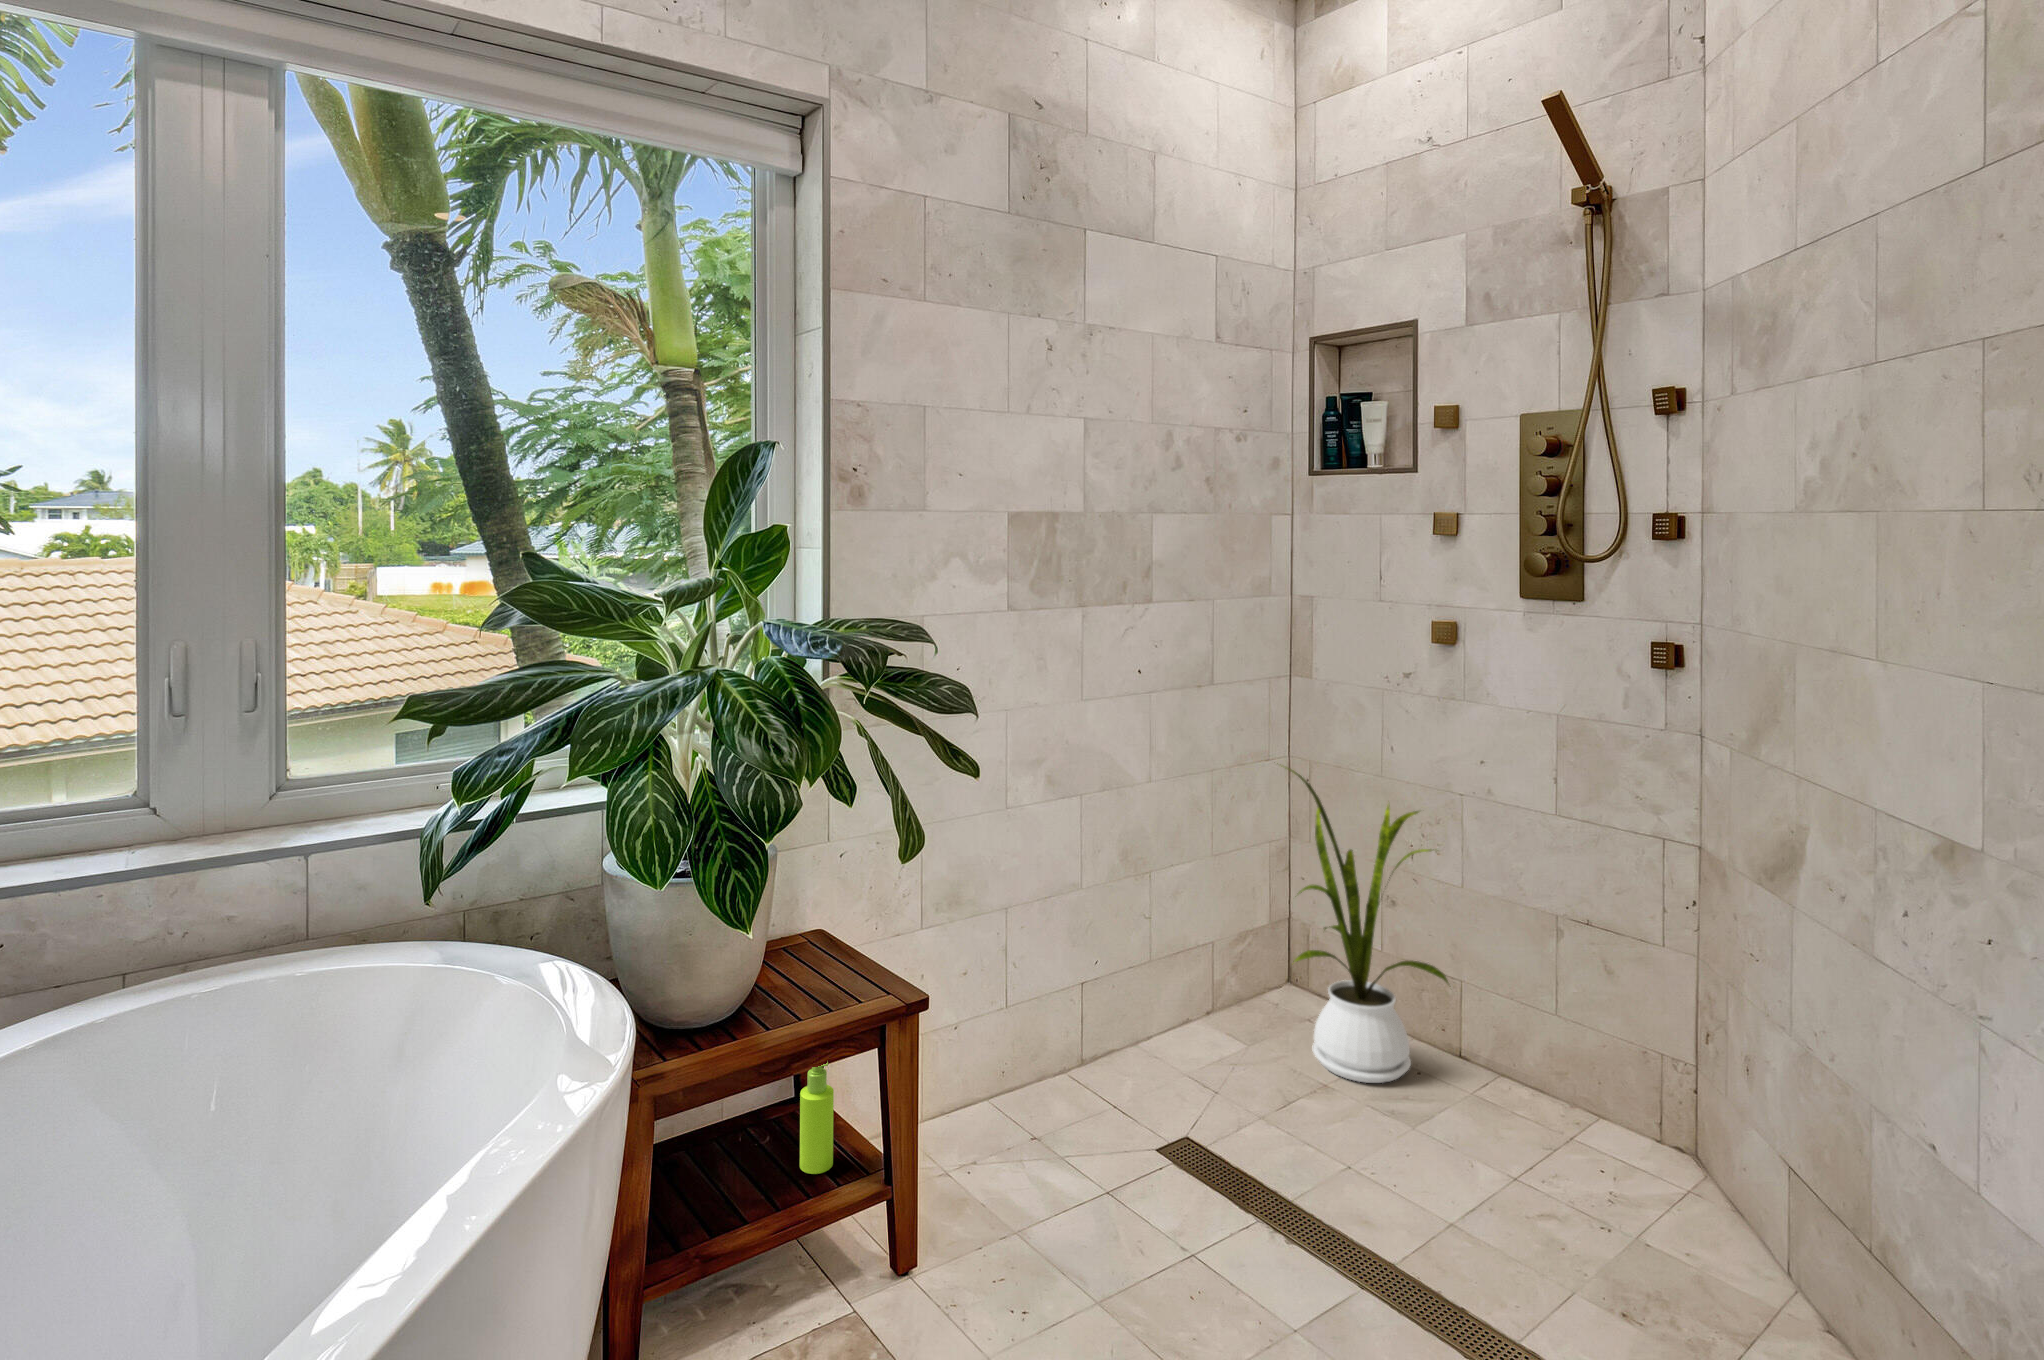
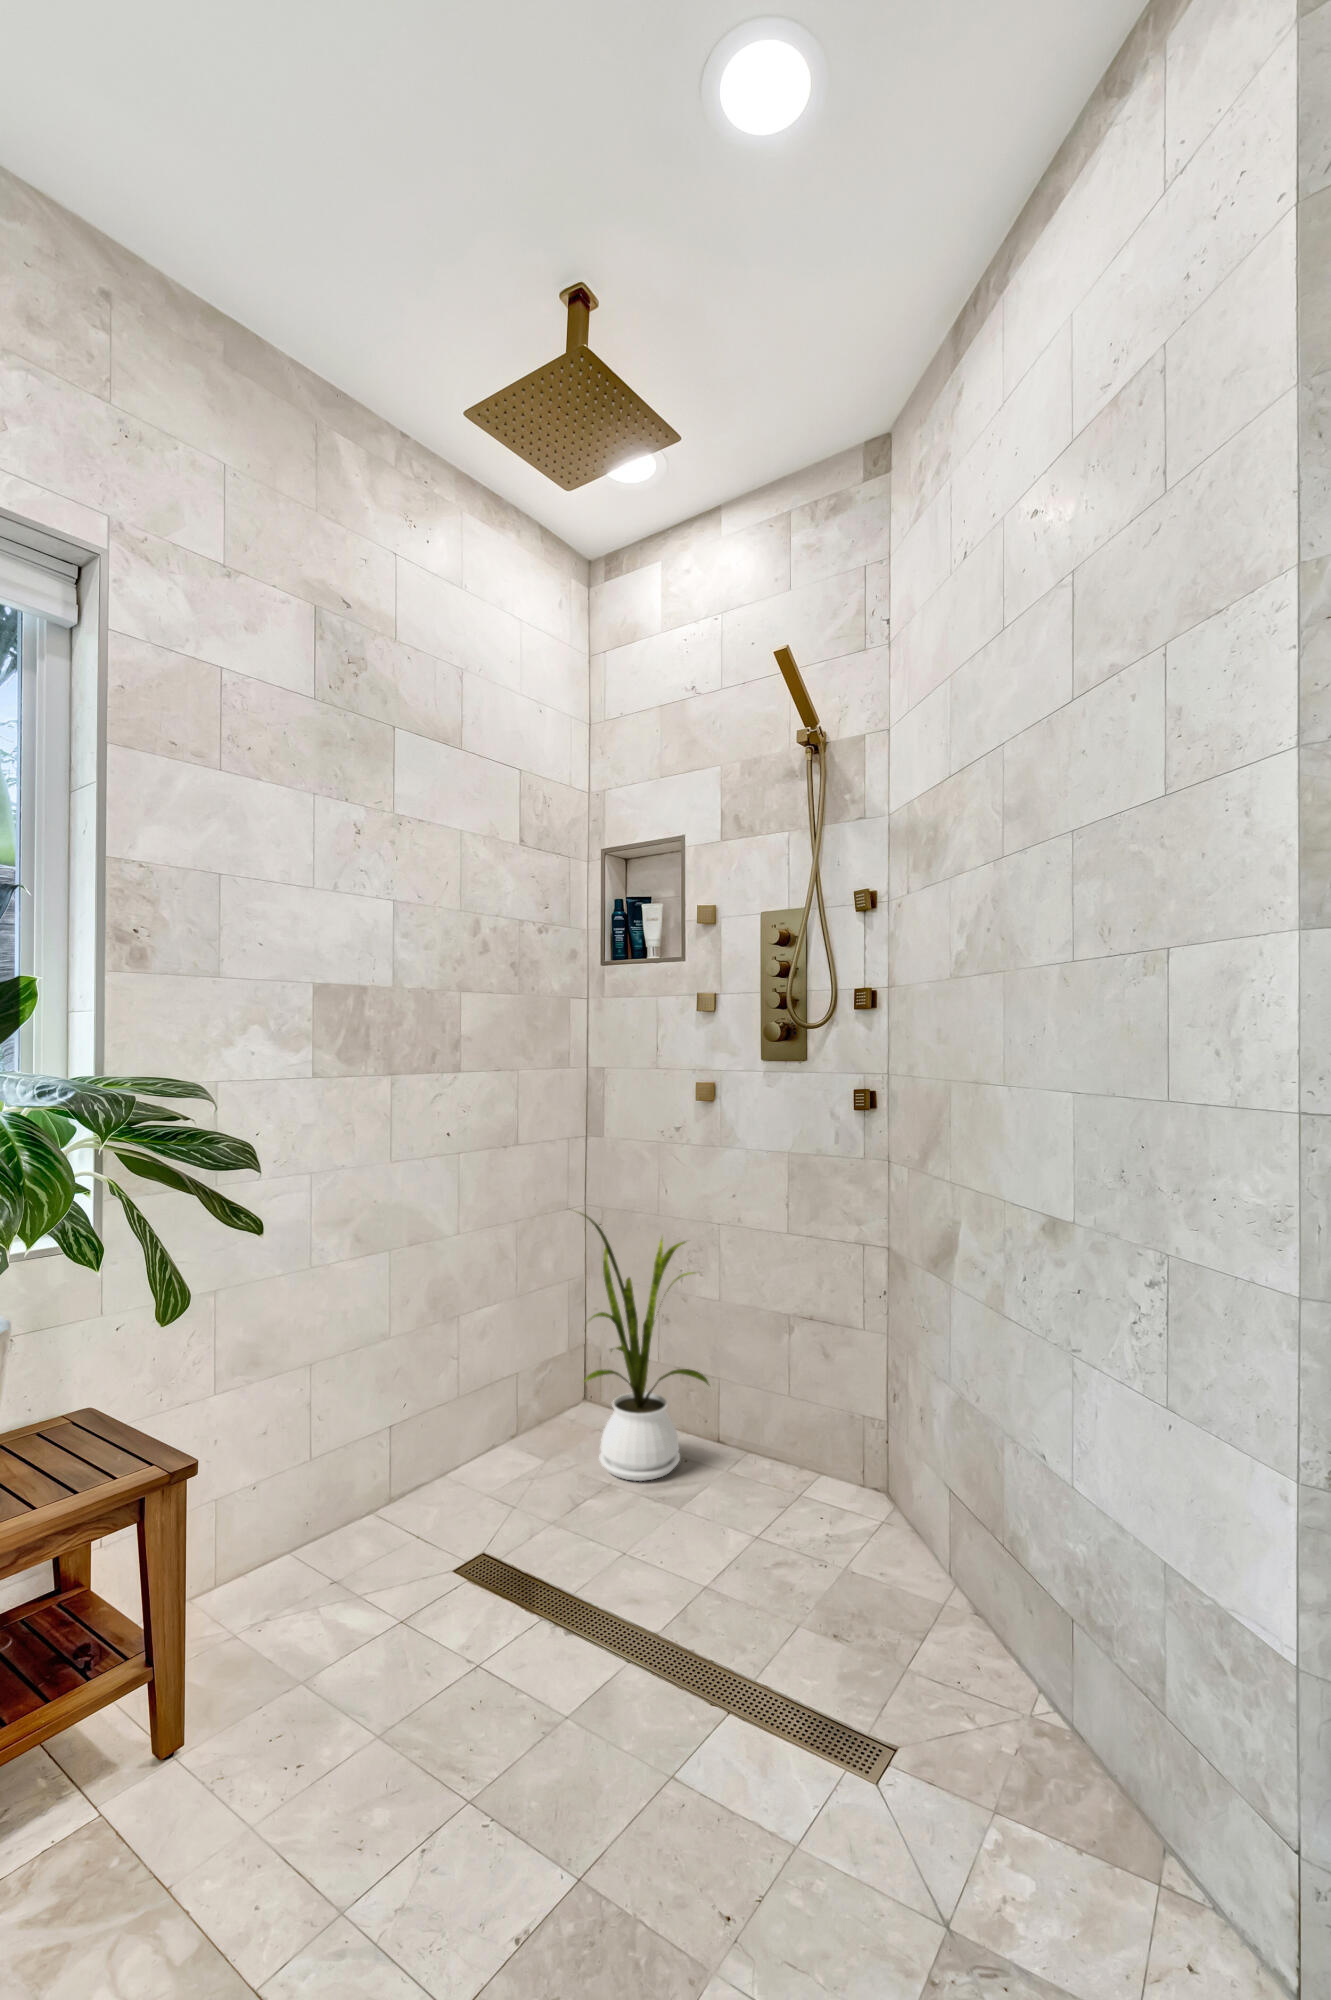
soap dispenser: present [800,1062,834,1174] -> none [48,1532,92,1669]

